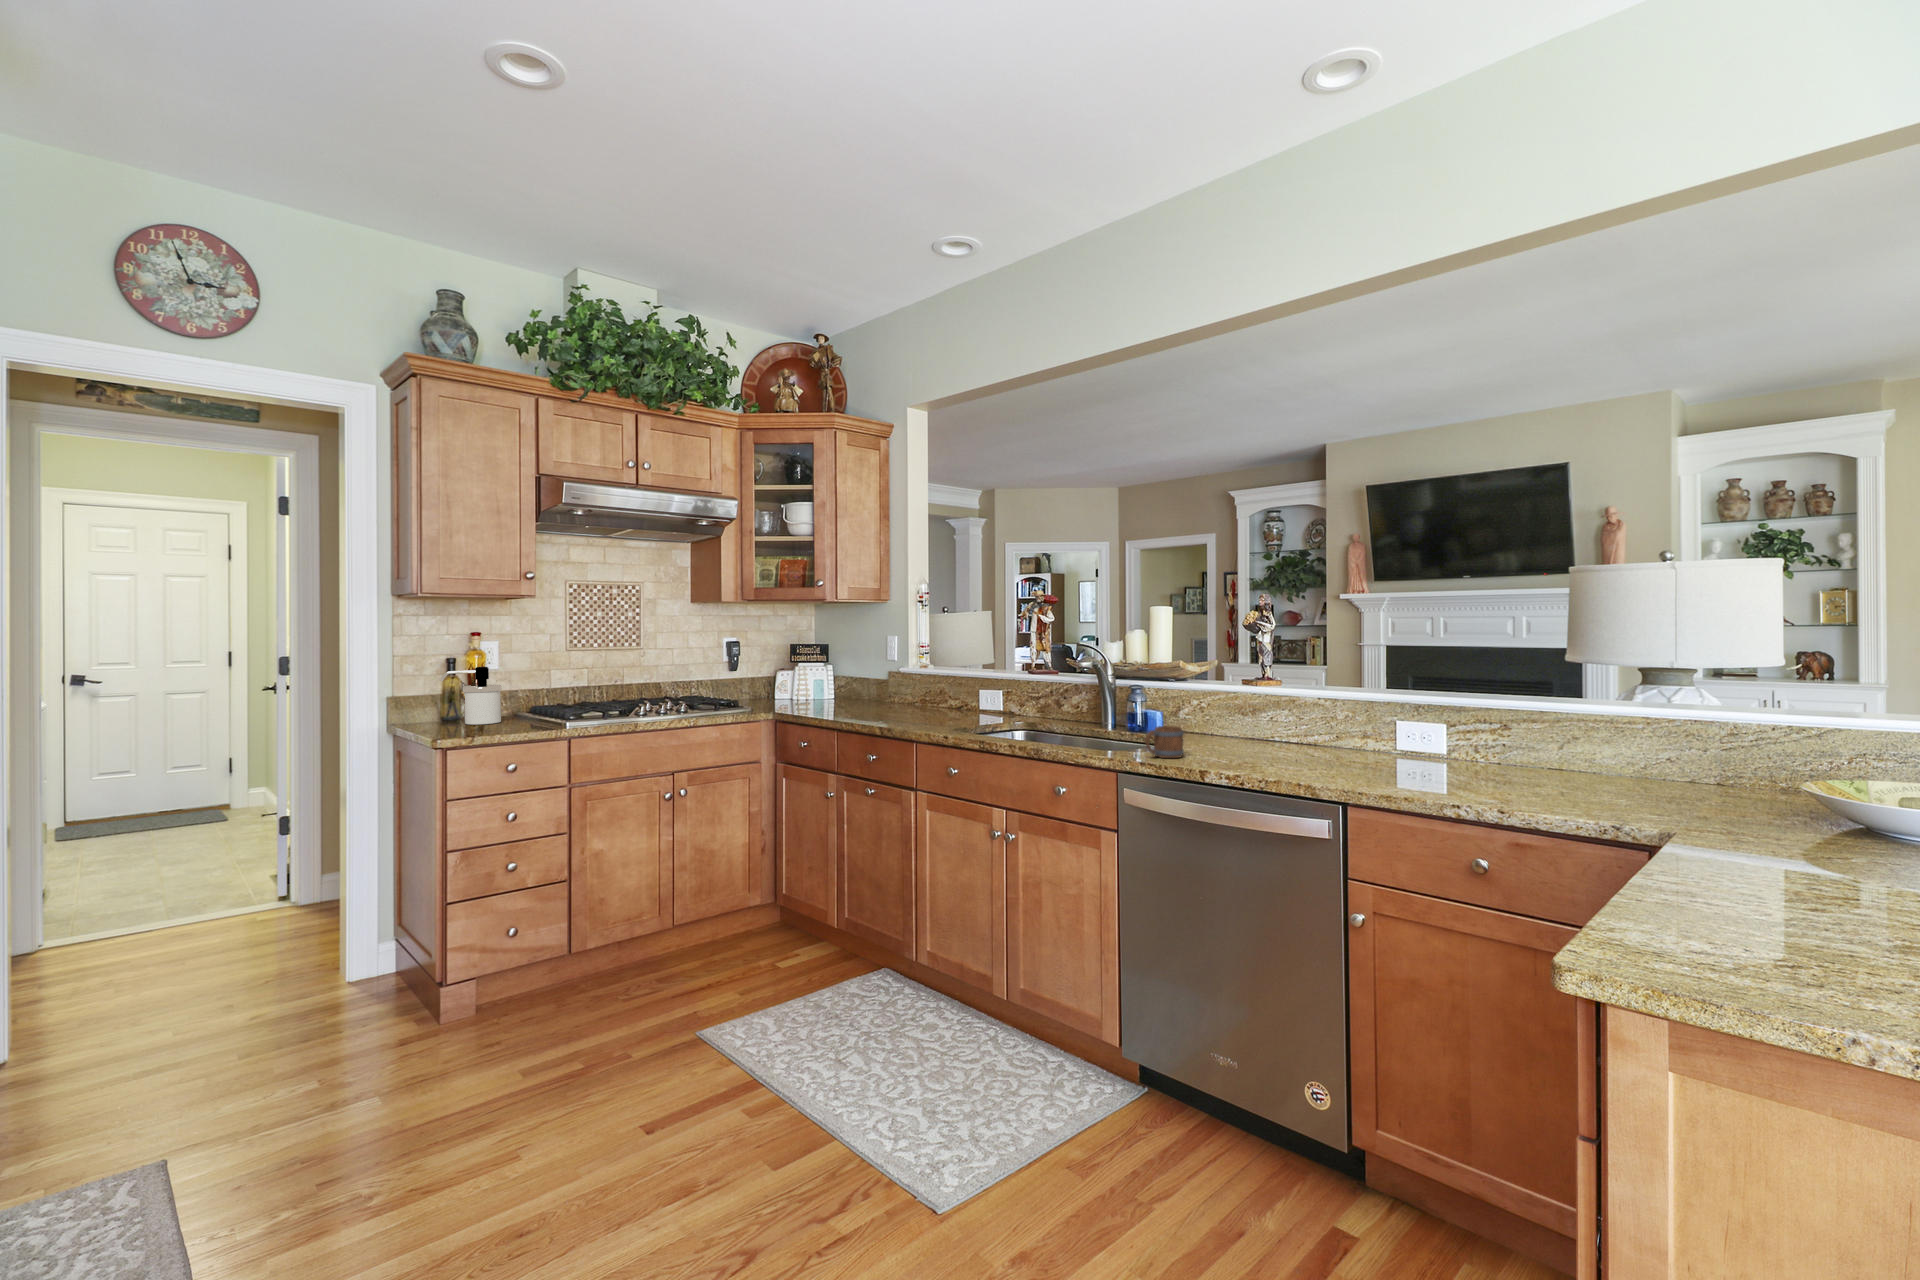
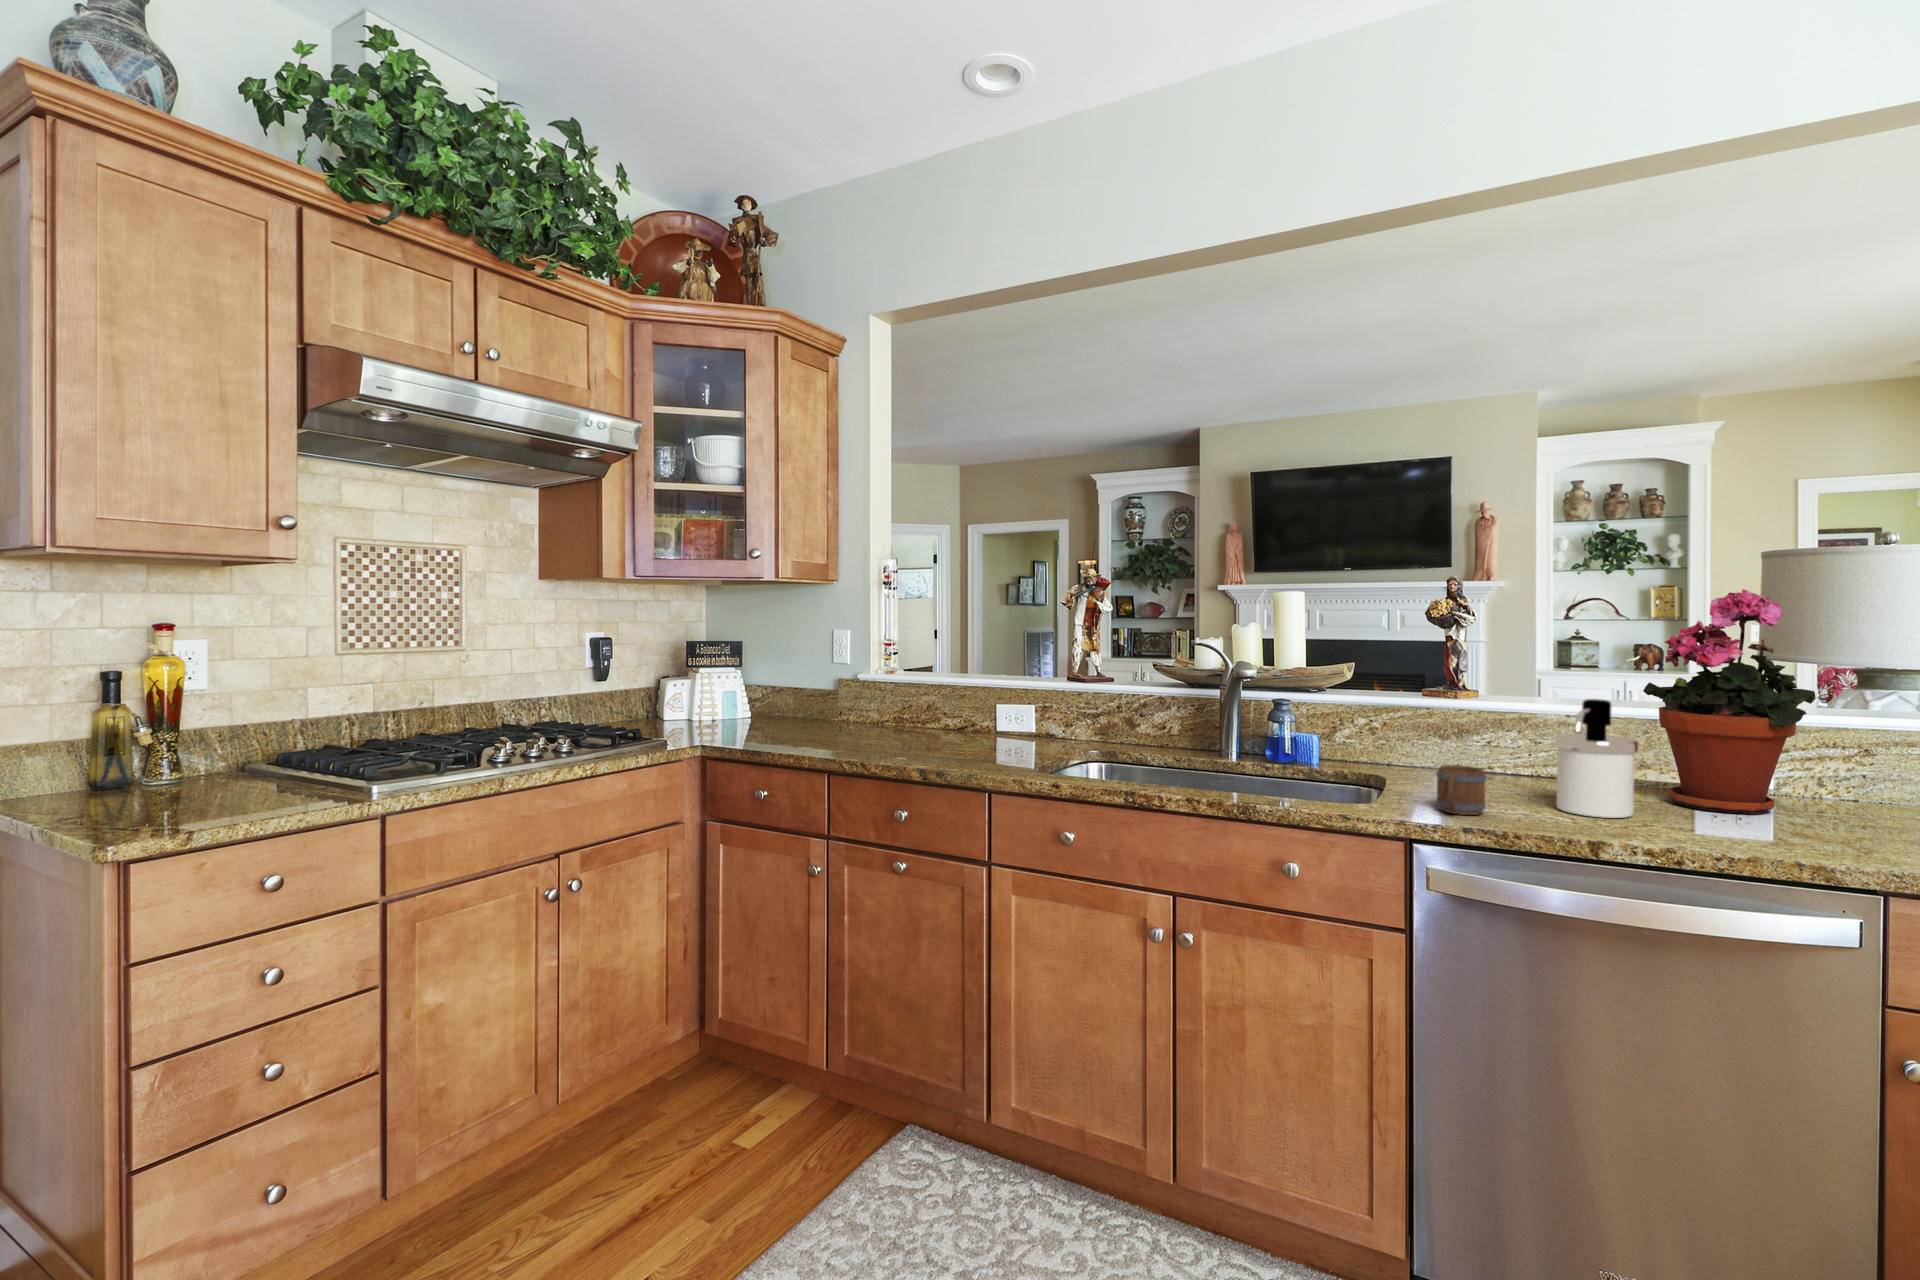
potted plant: none [1333,604,1431,766] -> present [1643,589,1816,814]
soap dispenser: present [440,667,502,725] -> present [1555,699,1638,818]

